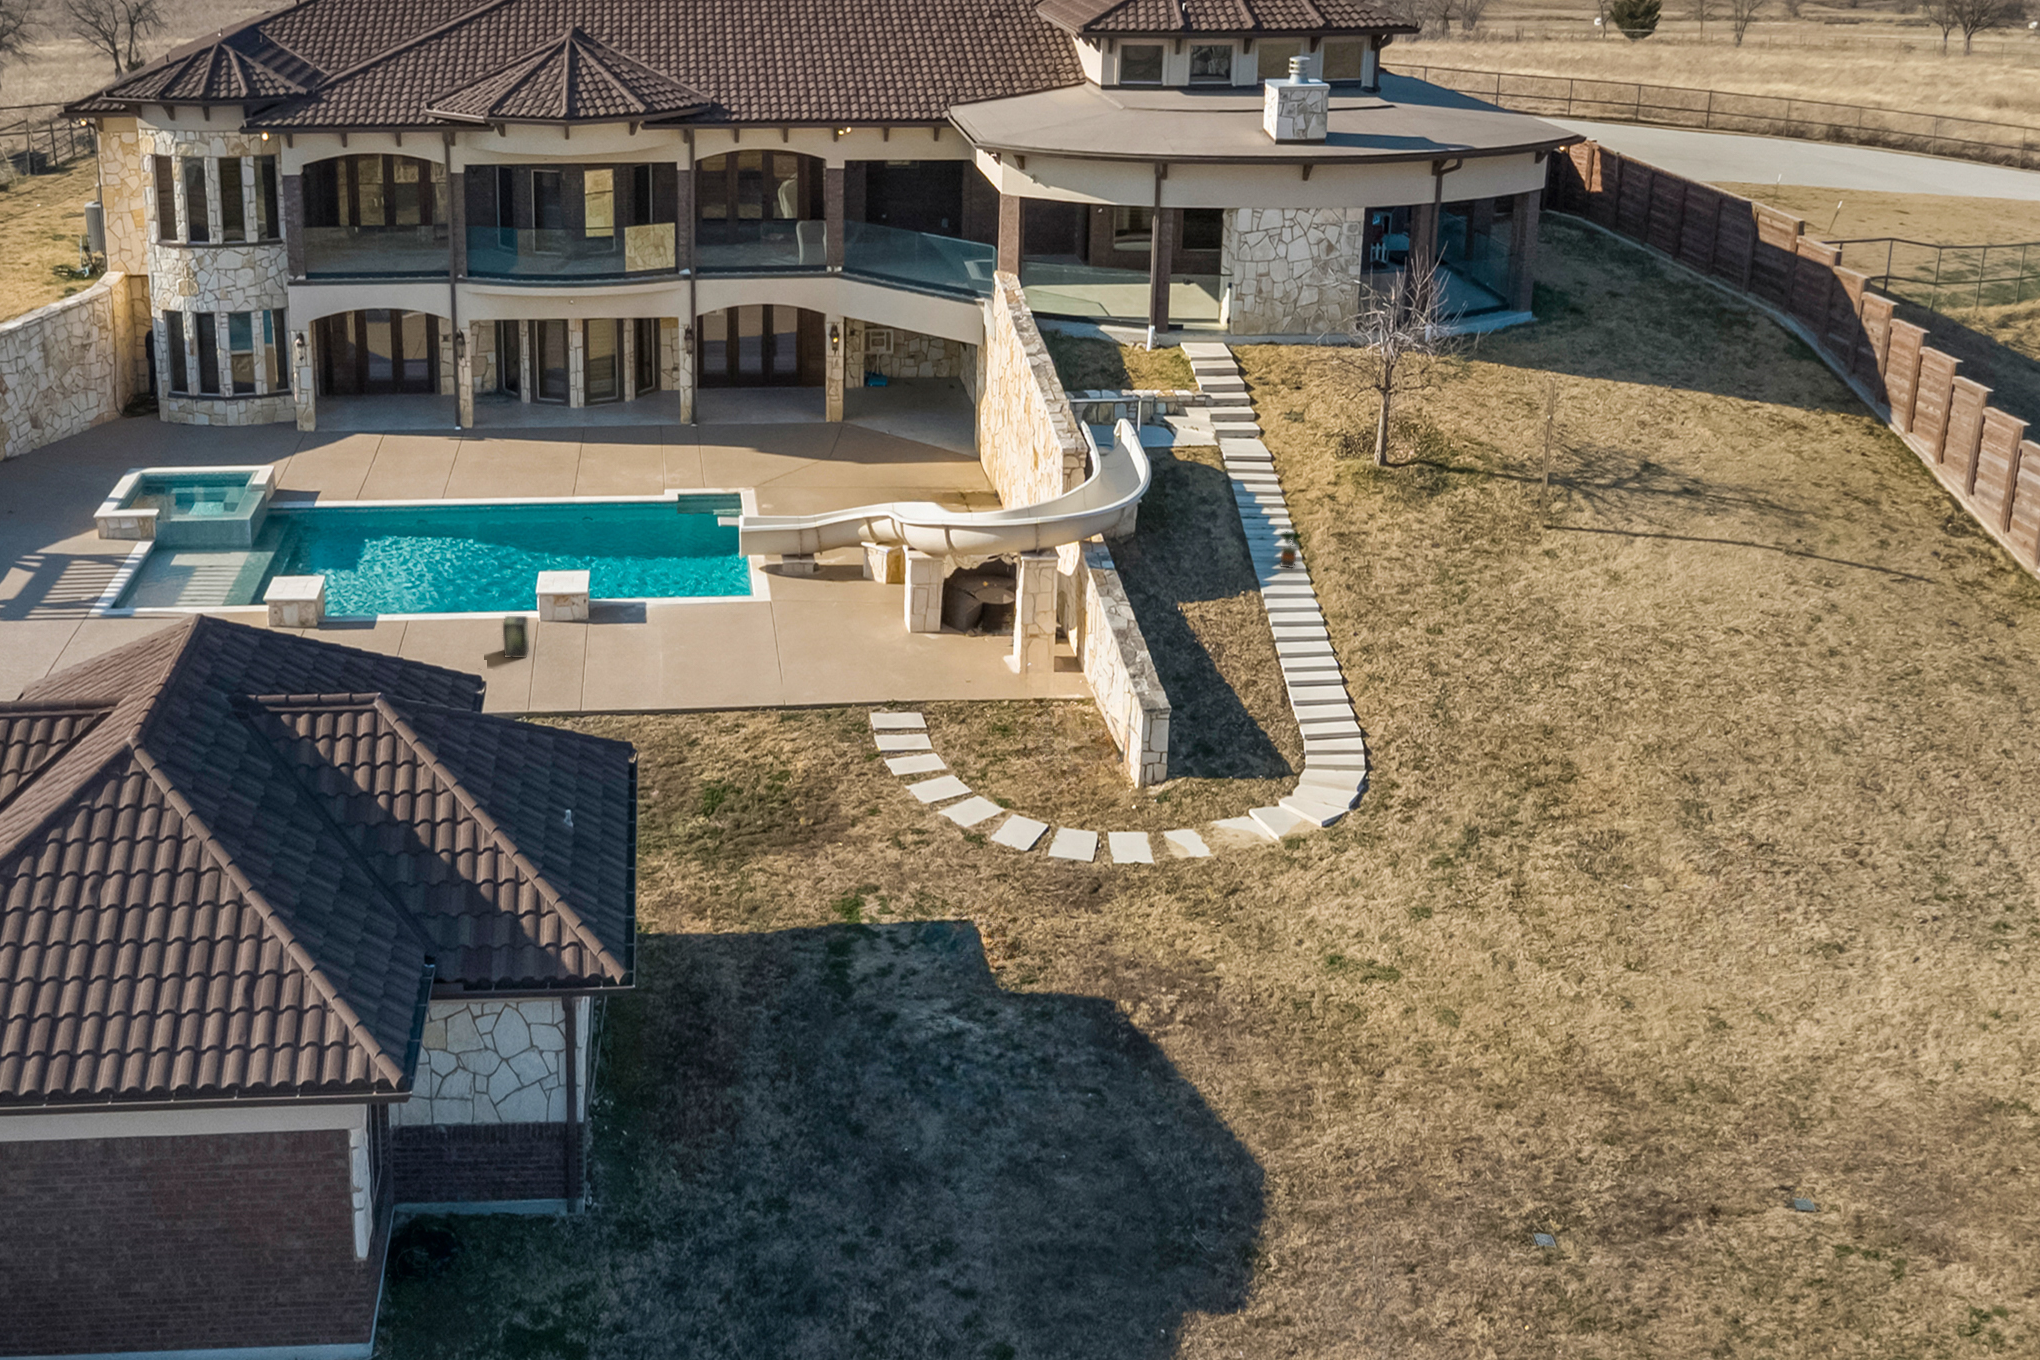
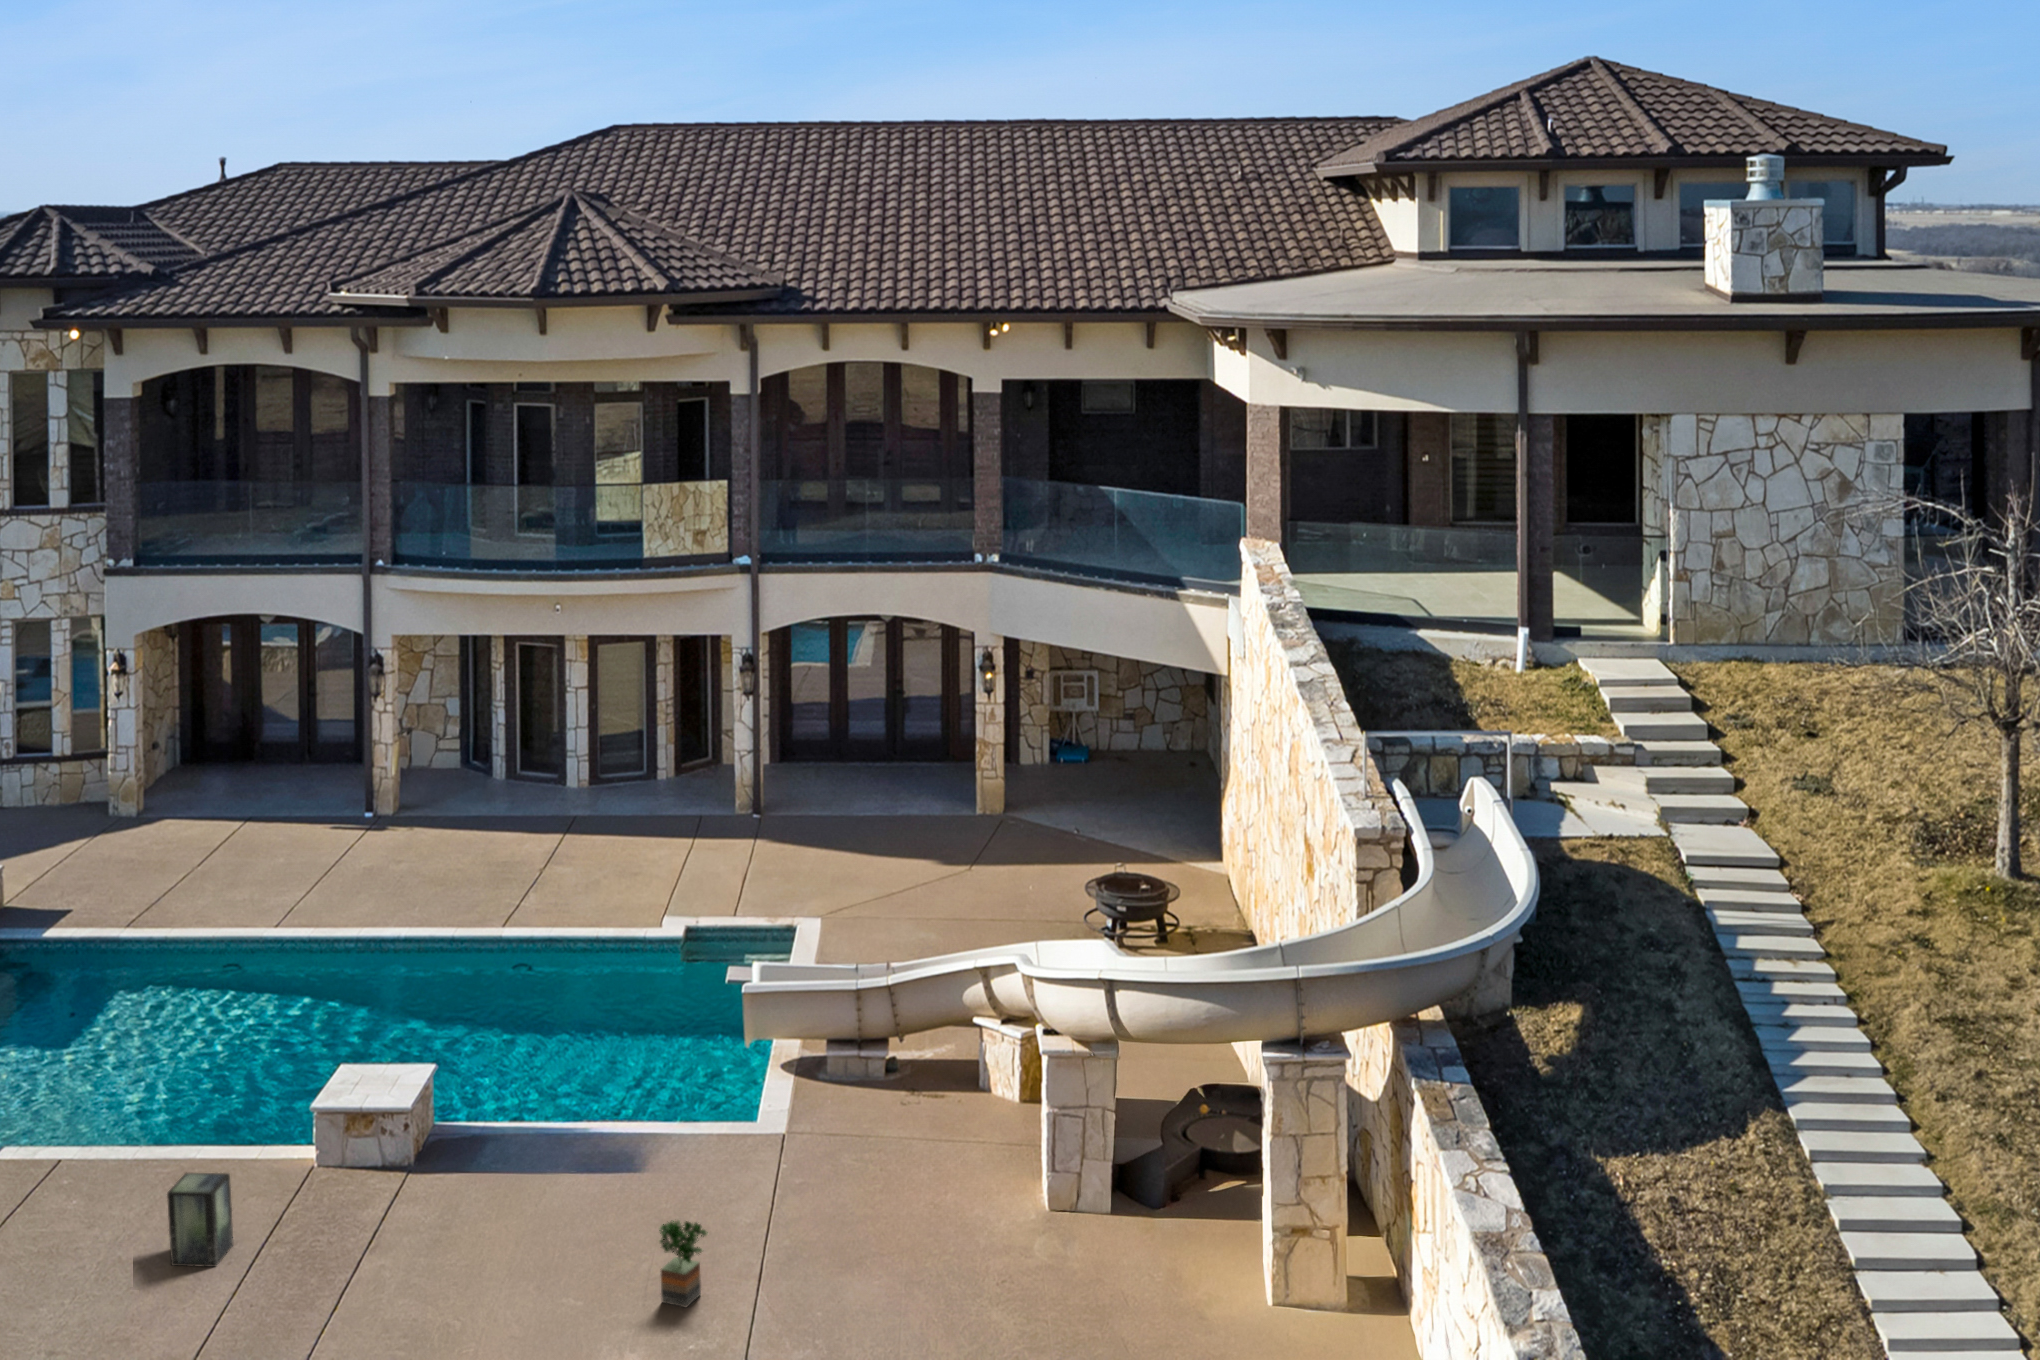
potted tree: present [1281,532,1301,568] -> present [659,1220,708,1307]

